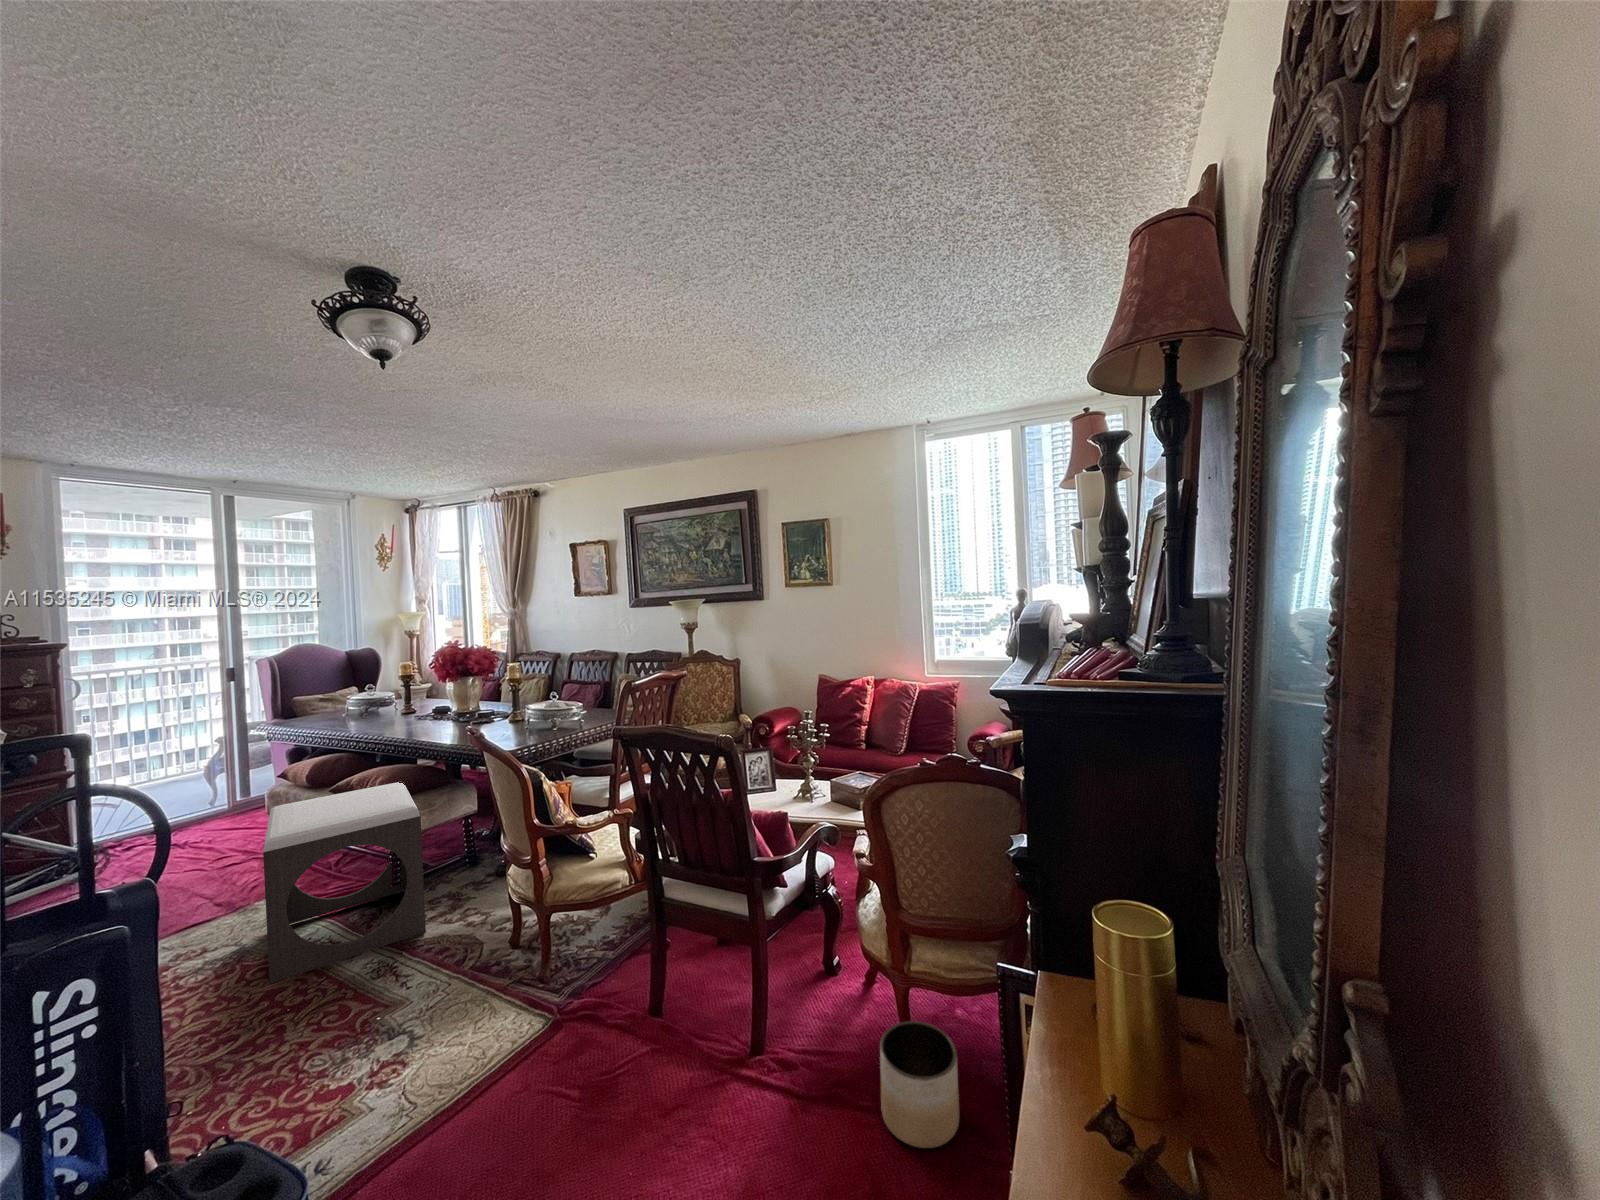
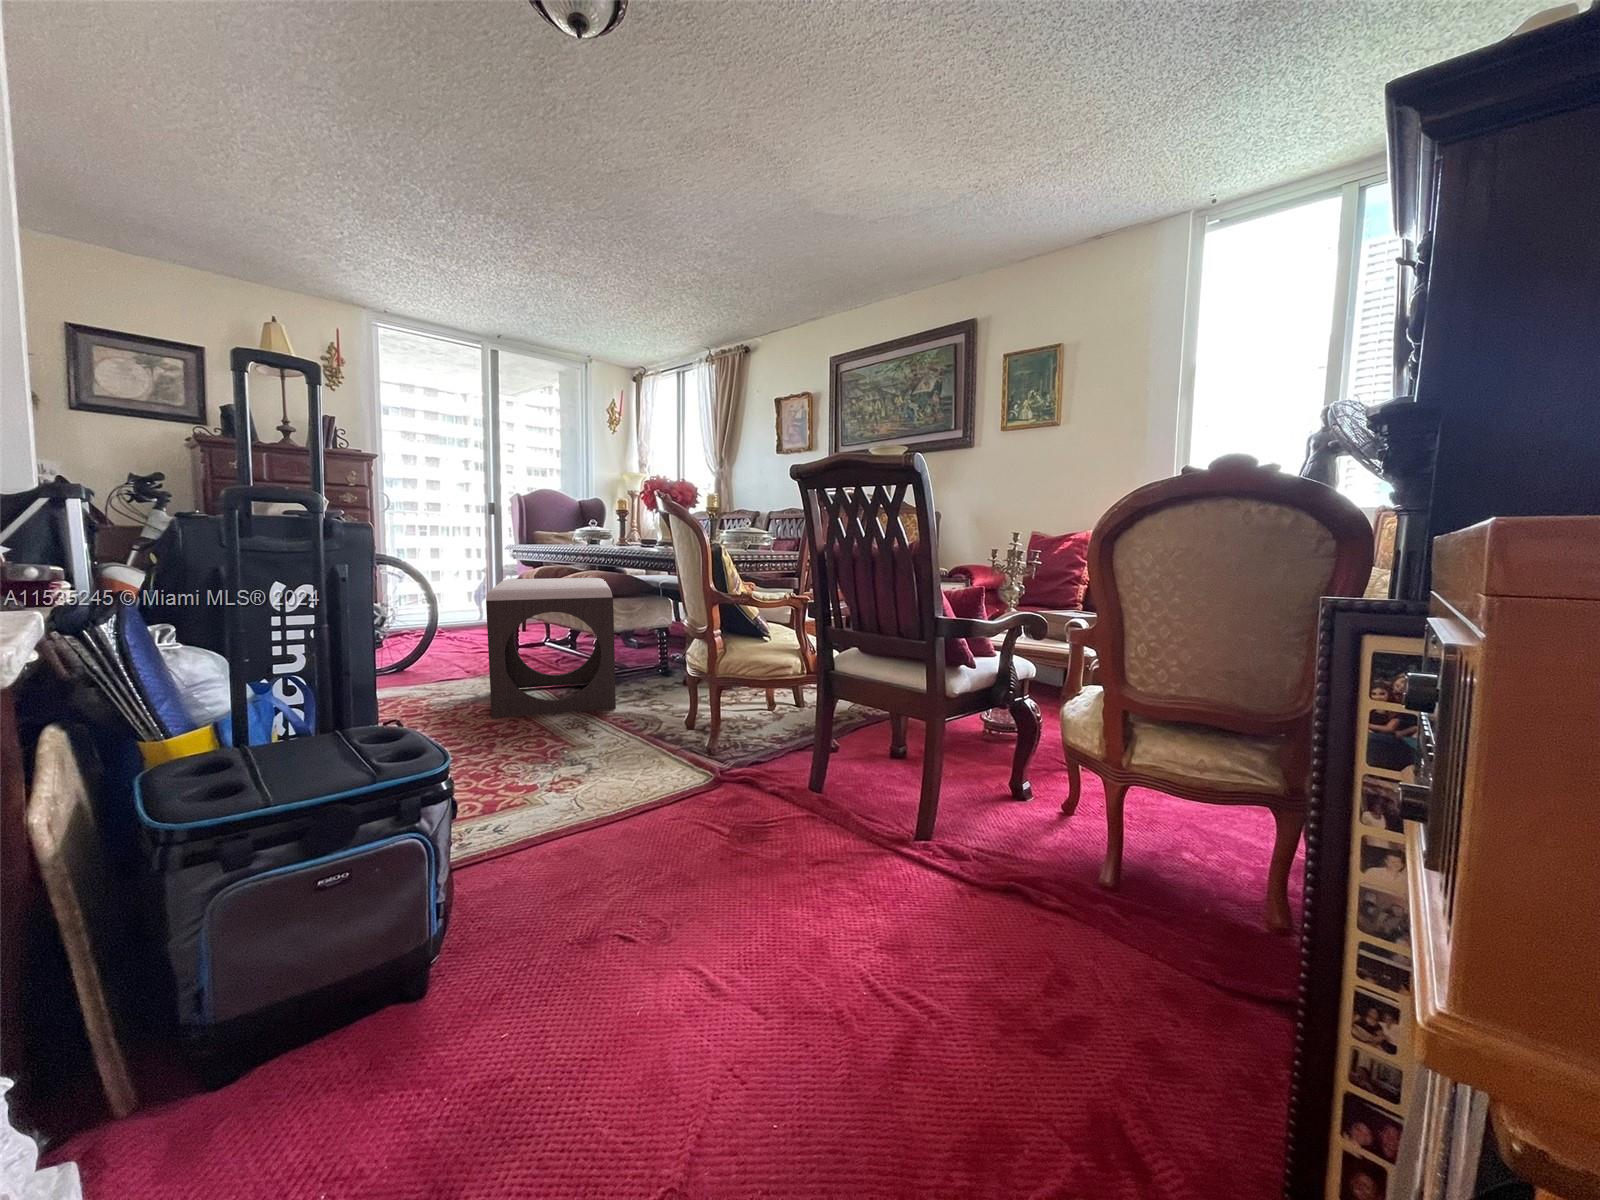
planter: present [880,1021,959,1148] -> none [1084,829,1209,974]

